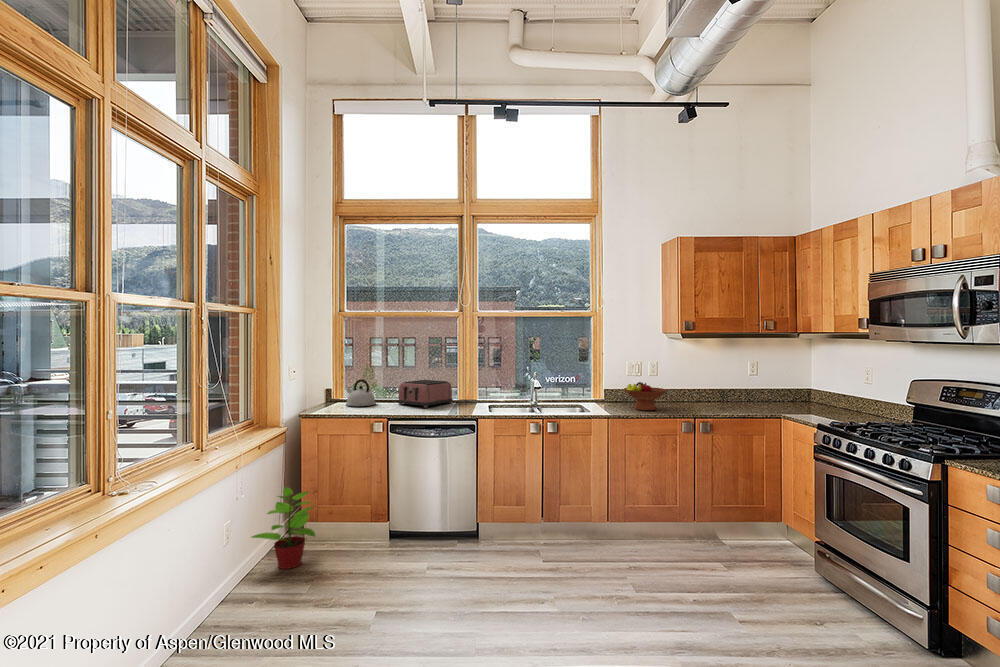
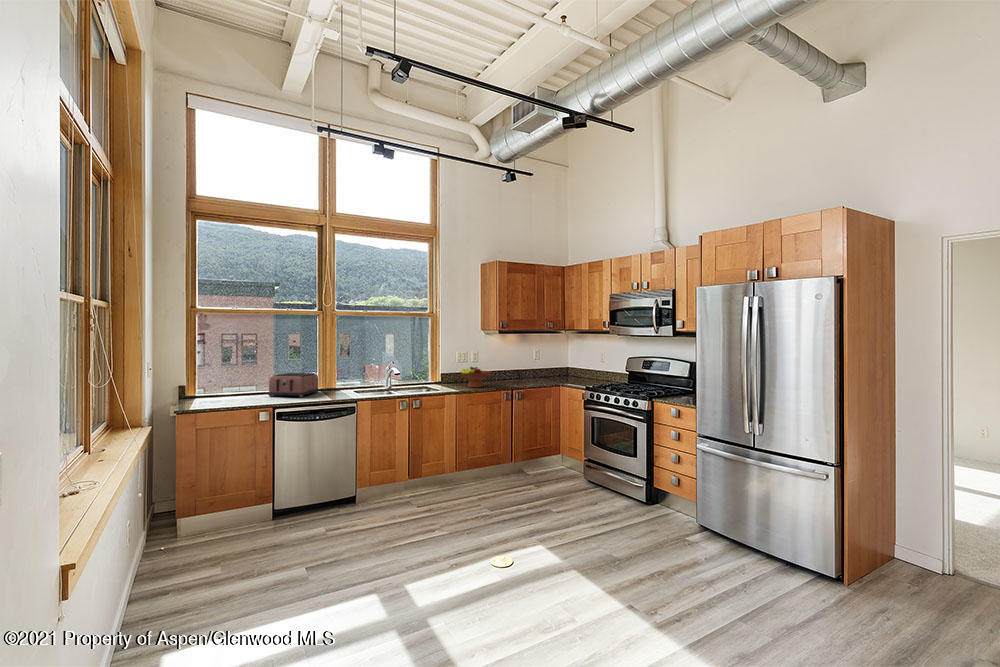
kettle: present [346,379,376,406] -> none [211,375,245,401]
potted plant: present [252,487,315,569] -> none [146,480,221,560]

